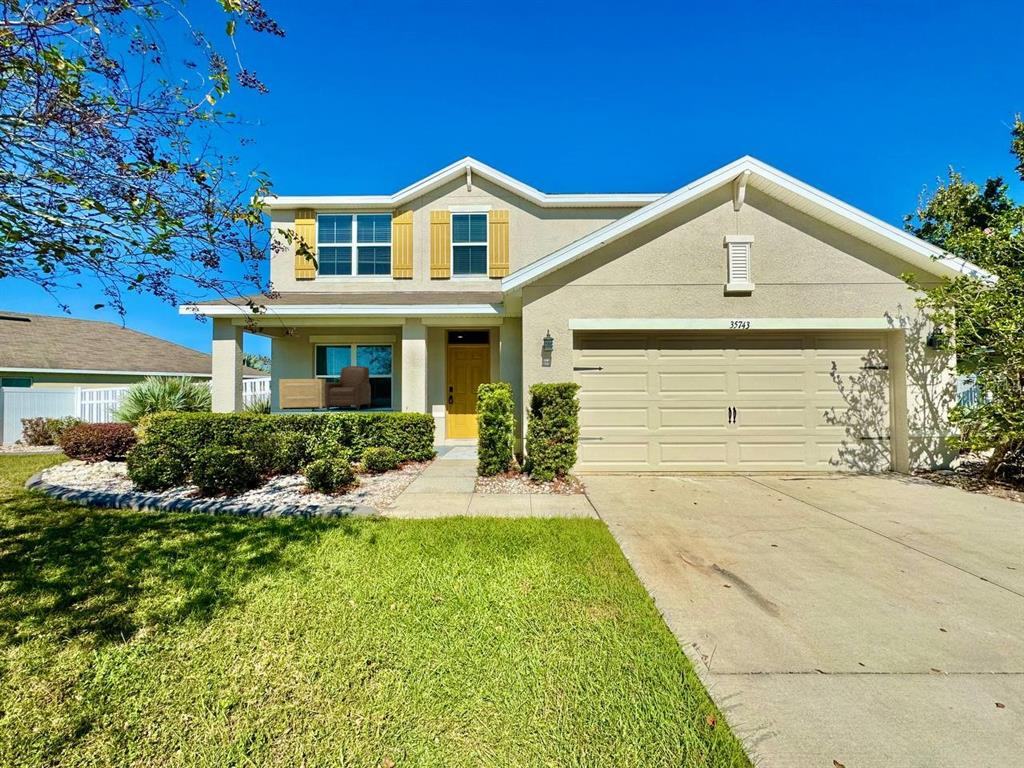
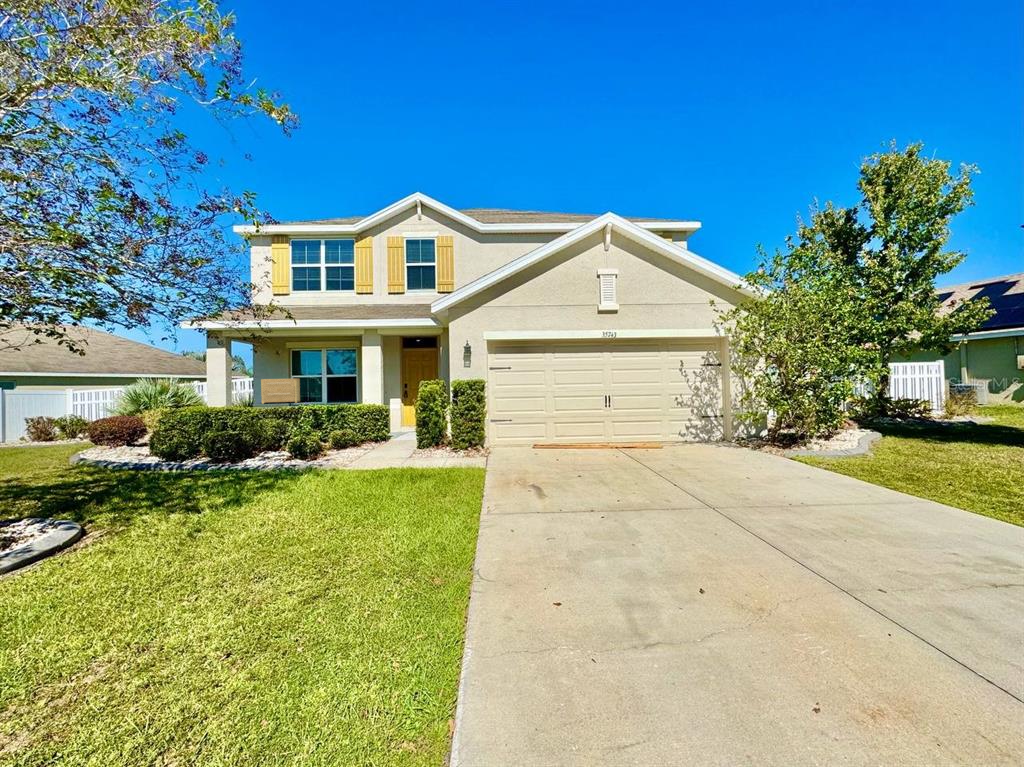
chair: present [325,366,371,410] -> none [299,368,338,404]

